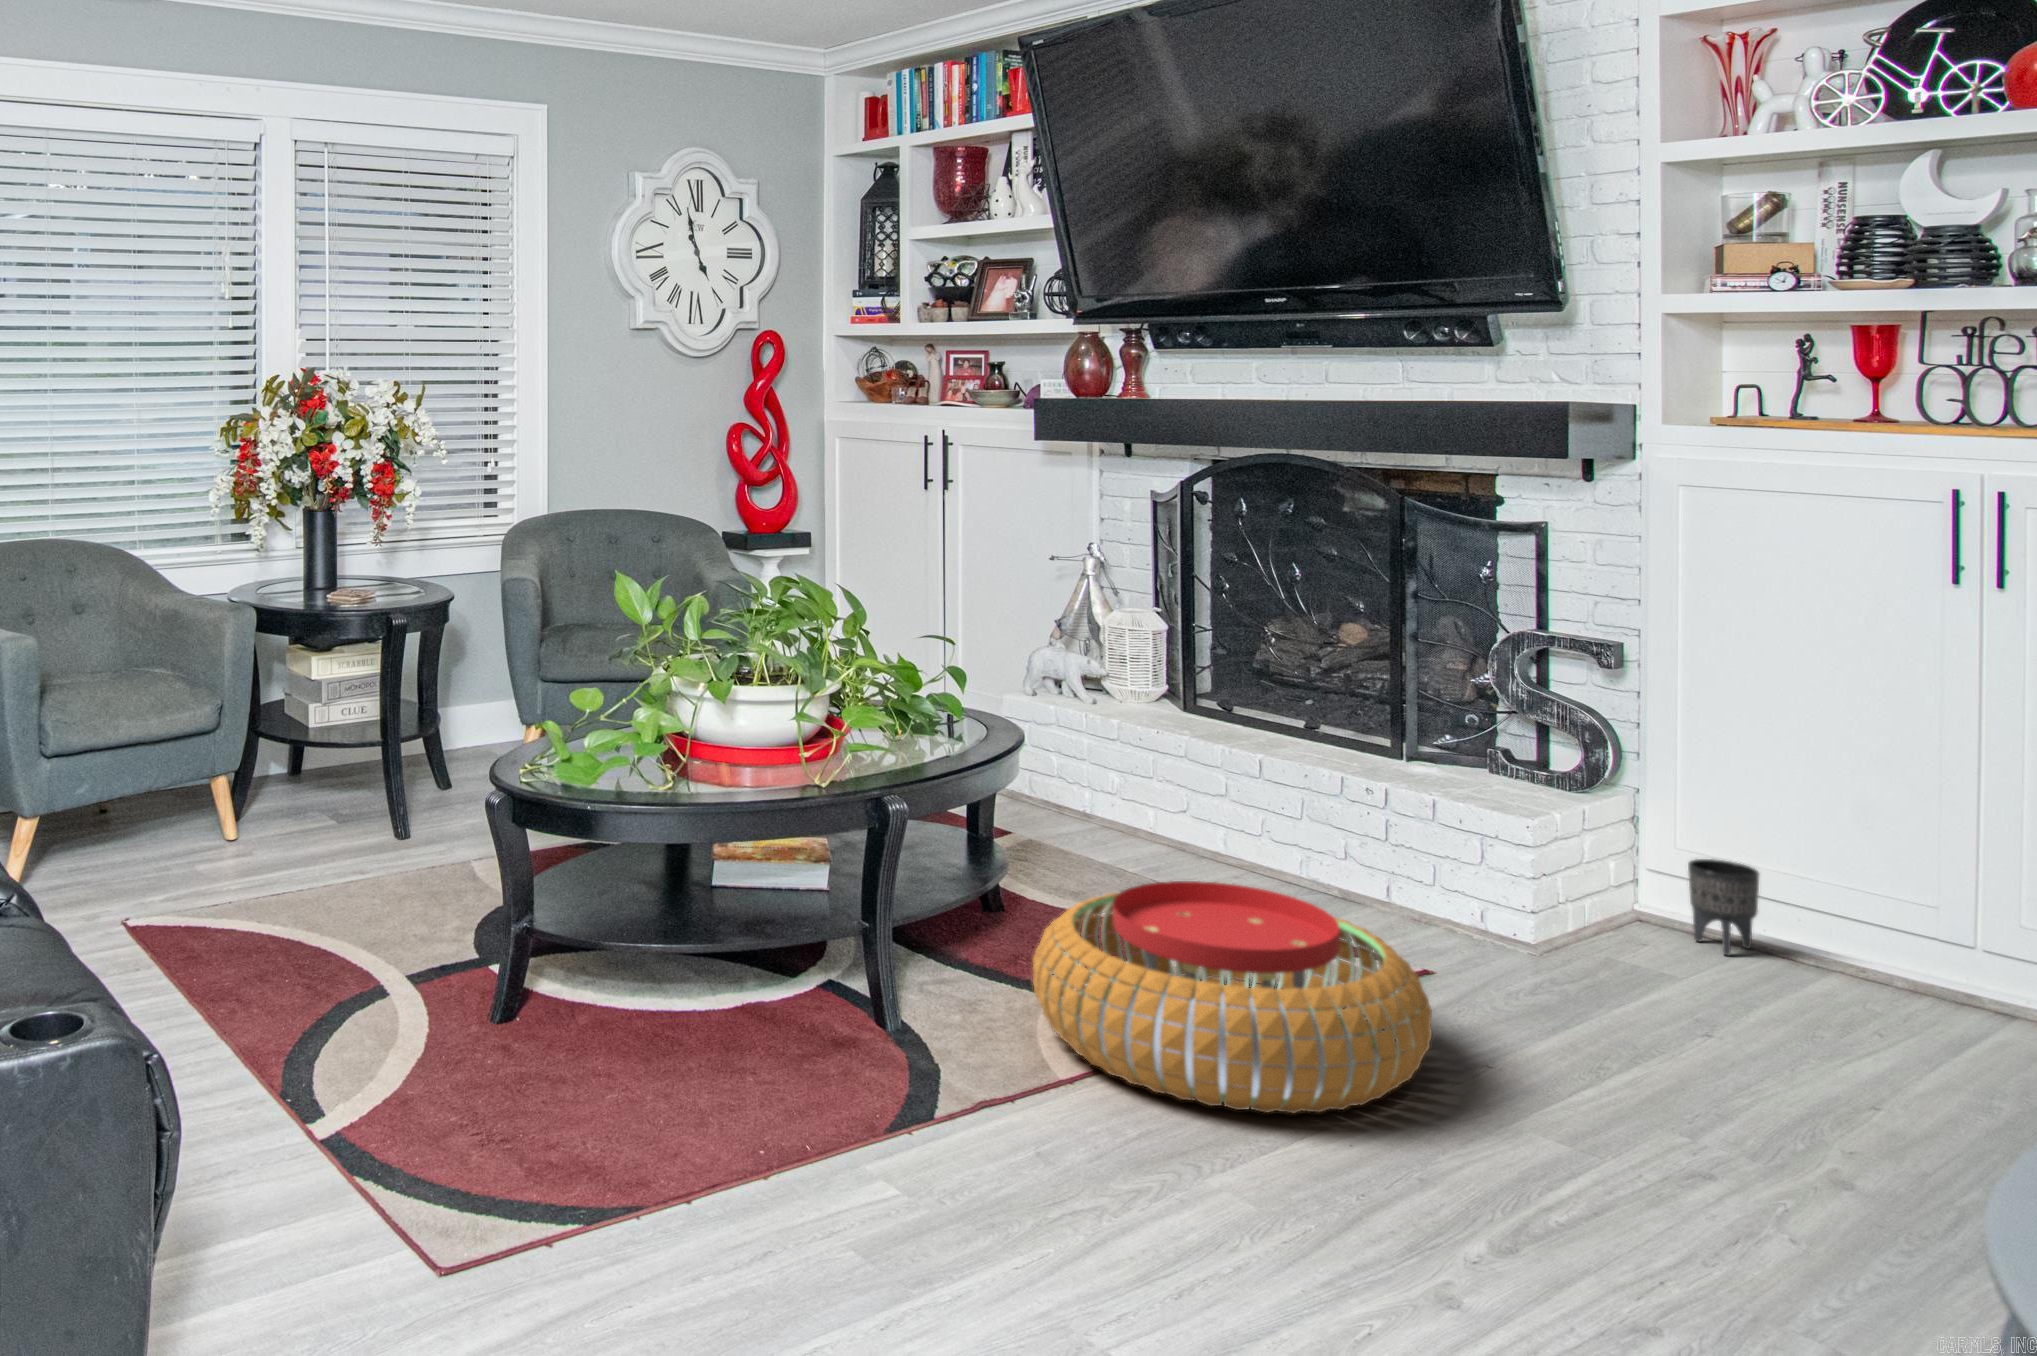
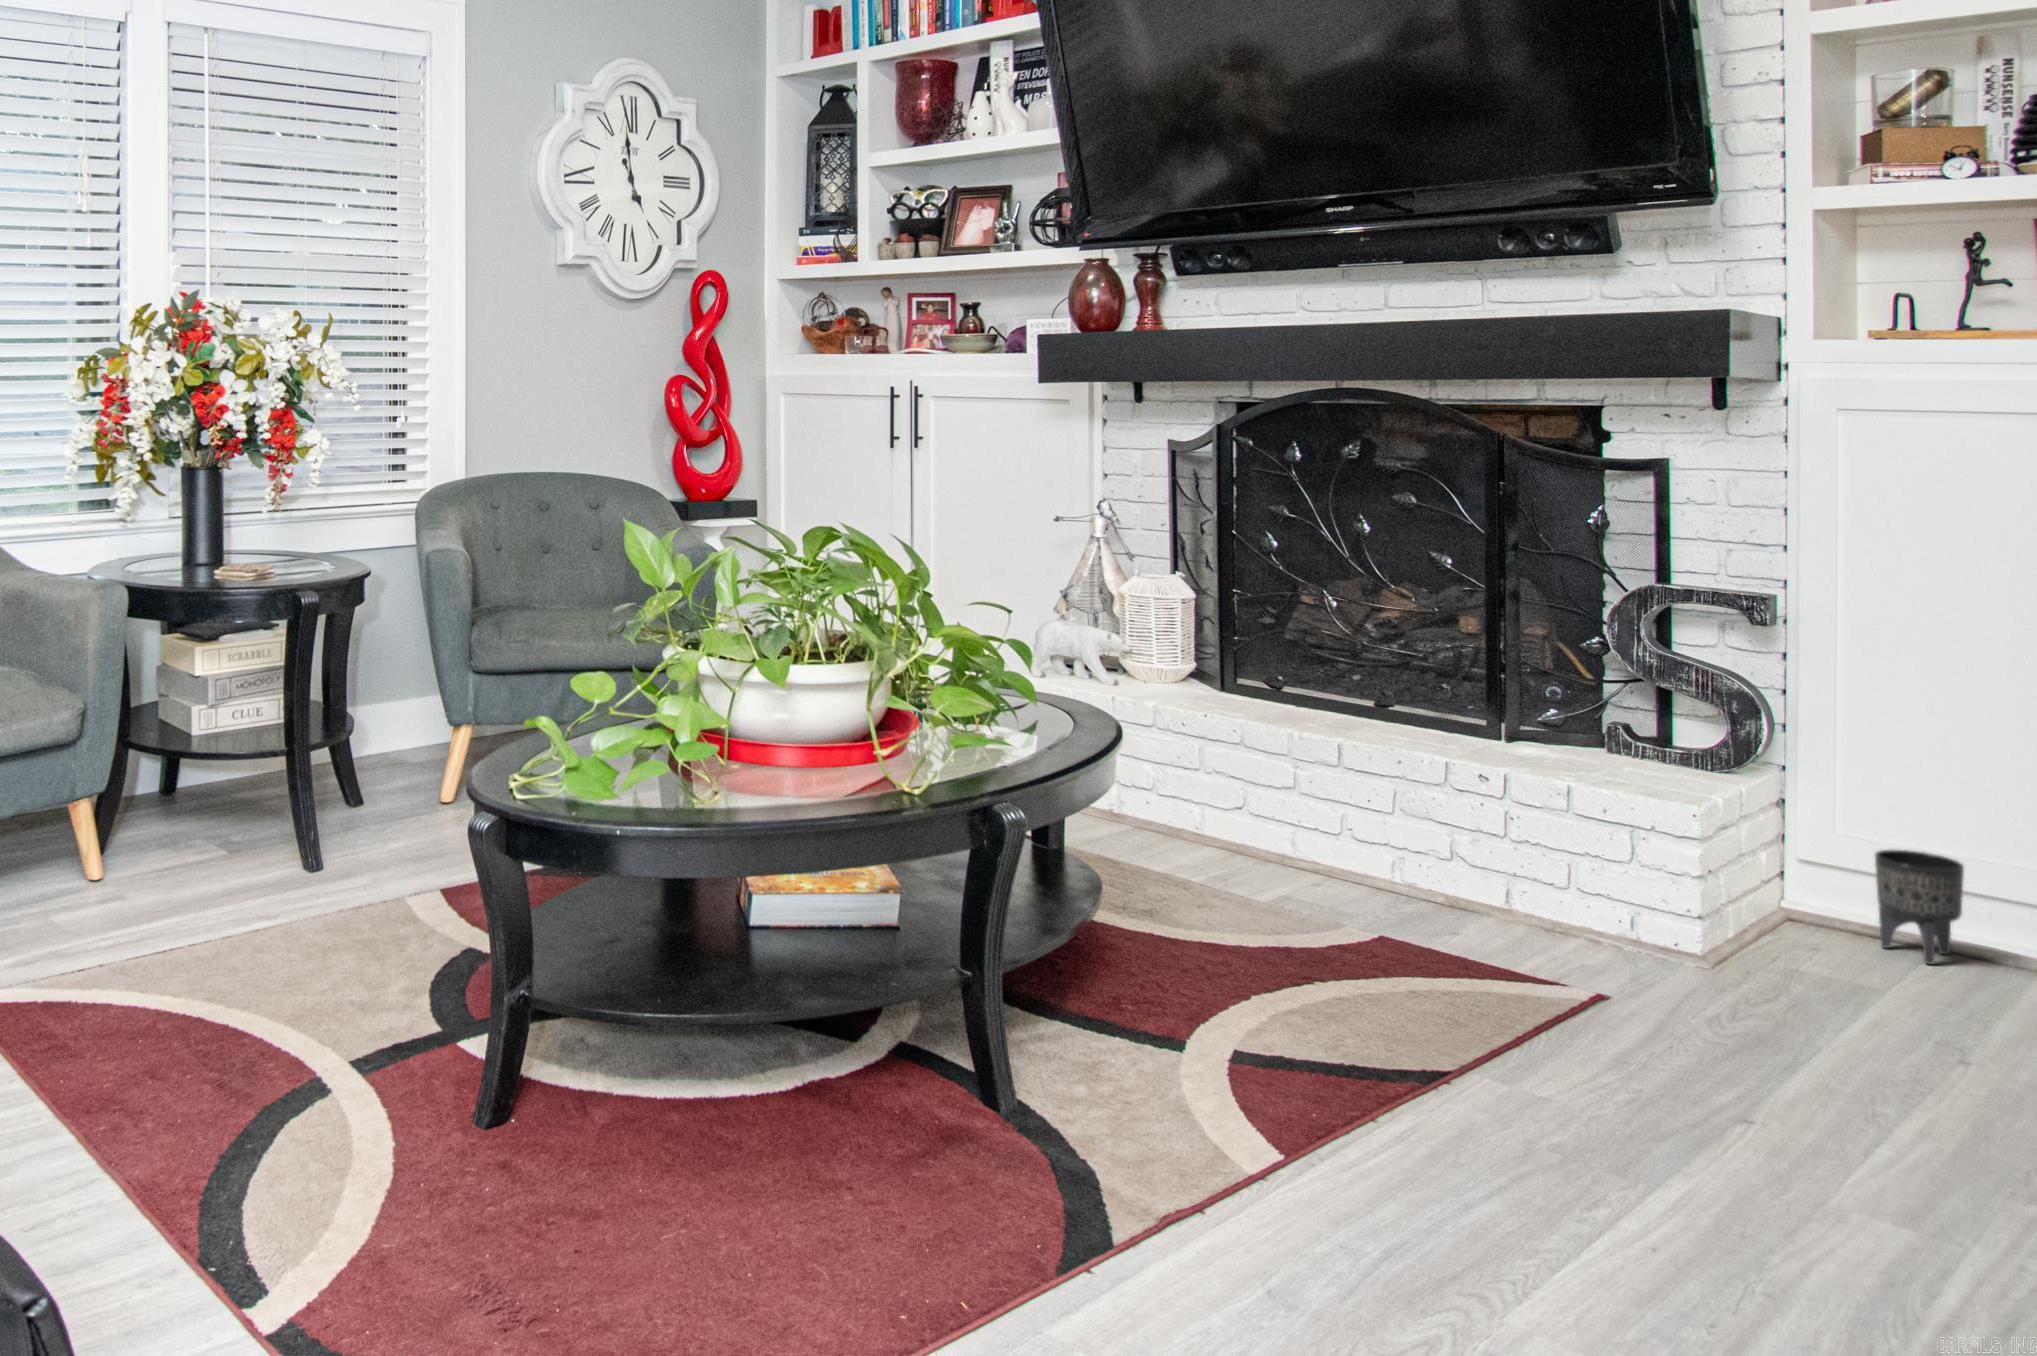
pouf: present [1033,881,1432,1113] -> none [1175,900,1713,1208]

